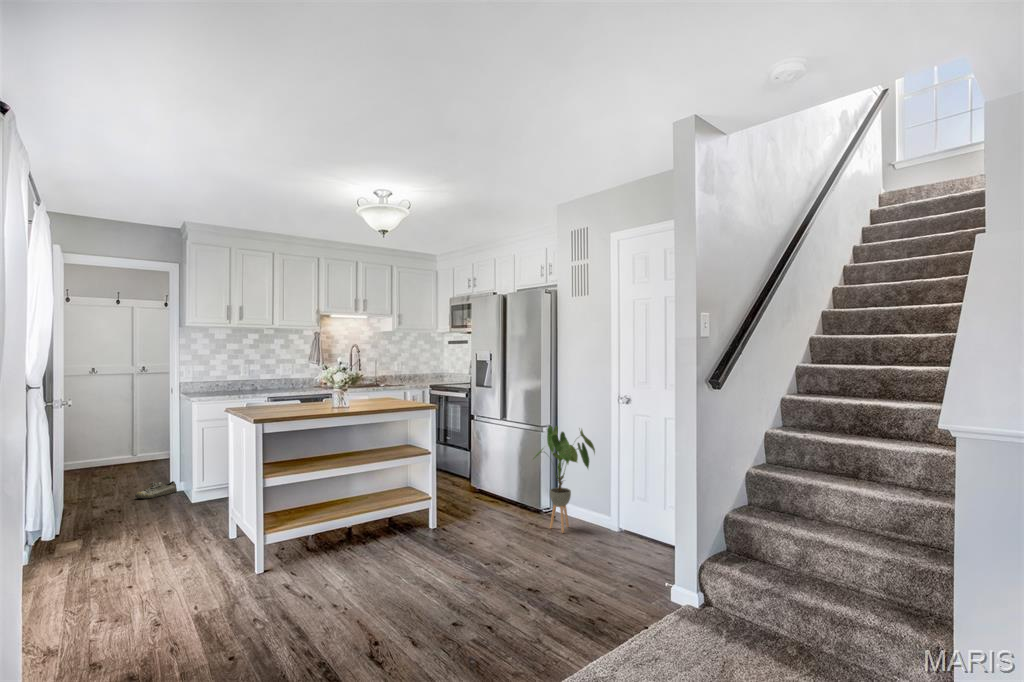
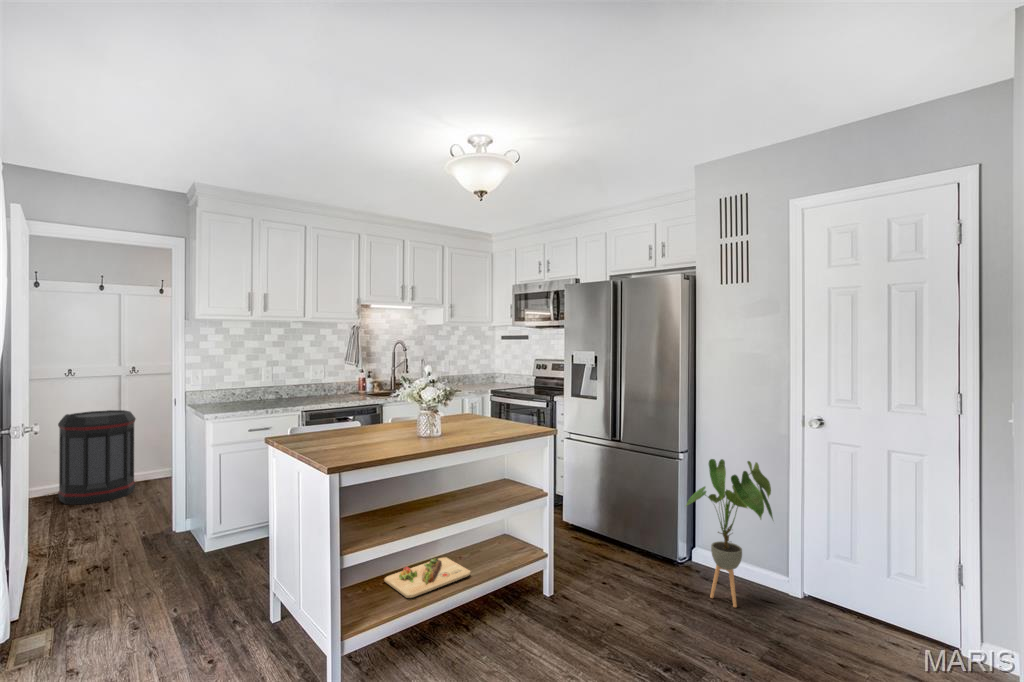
trash can: none [83,402,145,475] -> present [58,410,136,504]
shoe: present [135,481,177,499] -> none [127,518,182,545]
cutting board: none [305,494,367,515] -> present [384,558,471,598]

